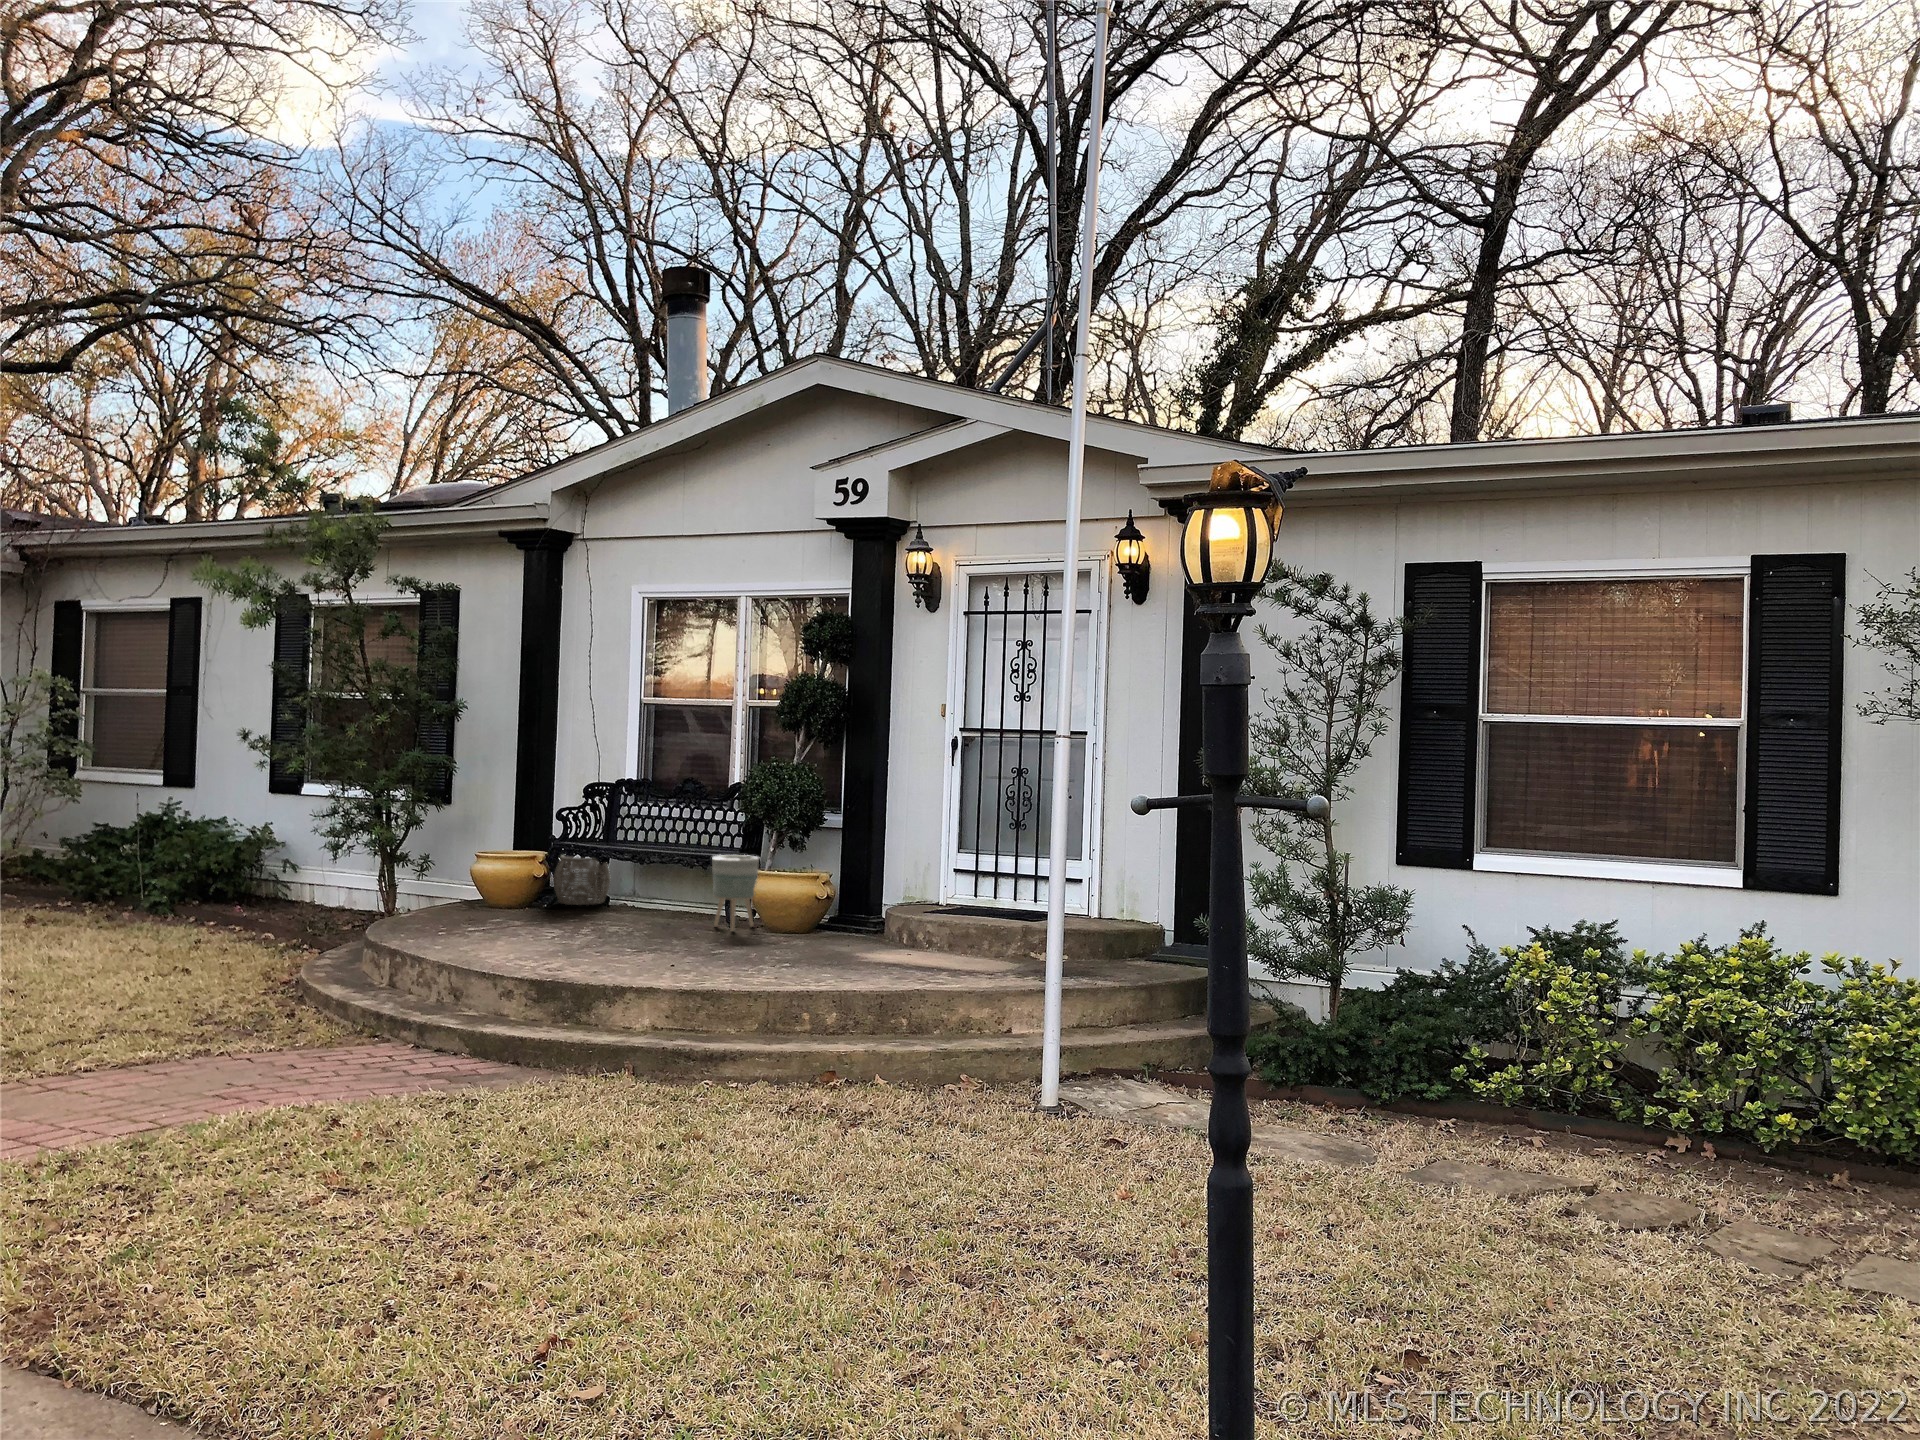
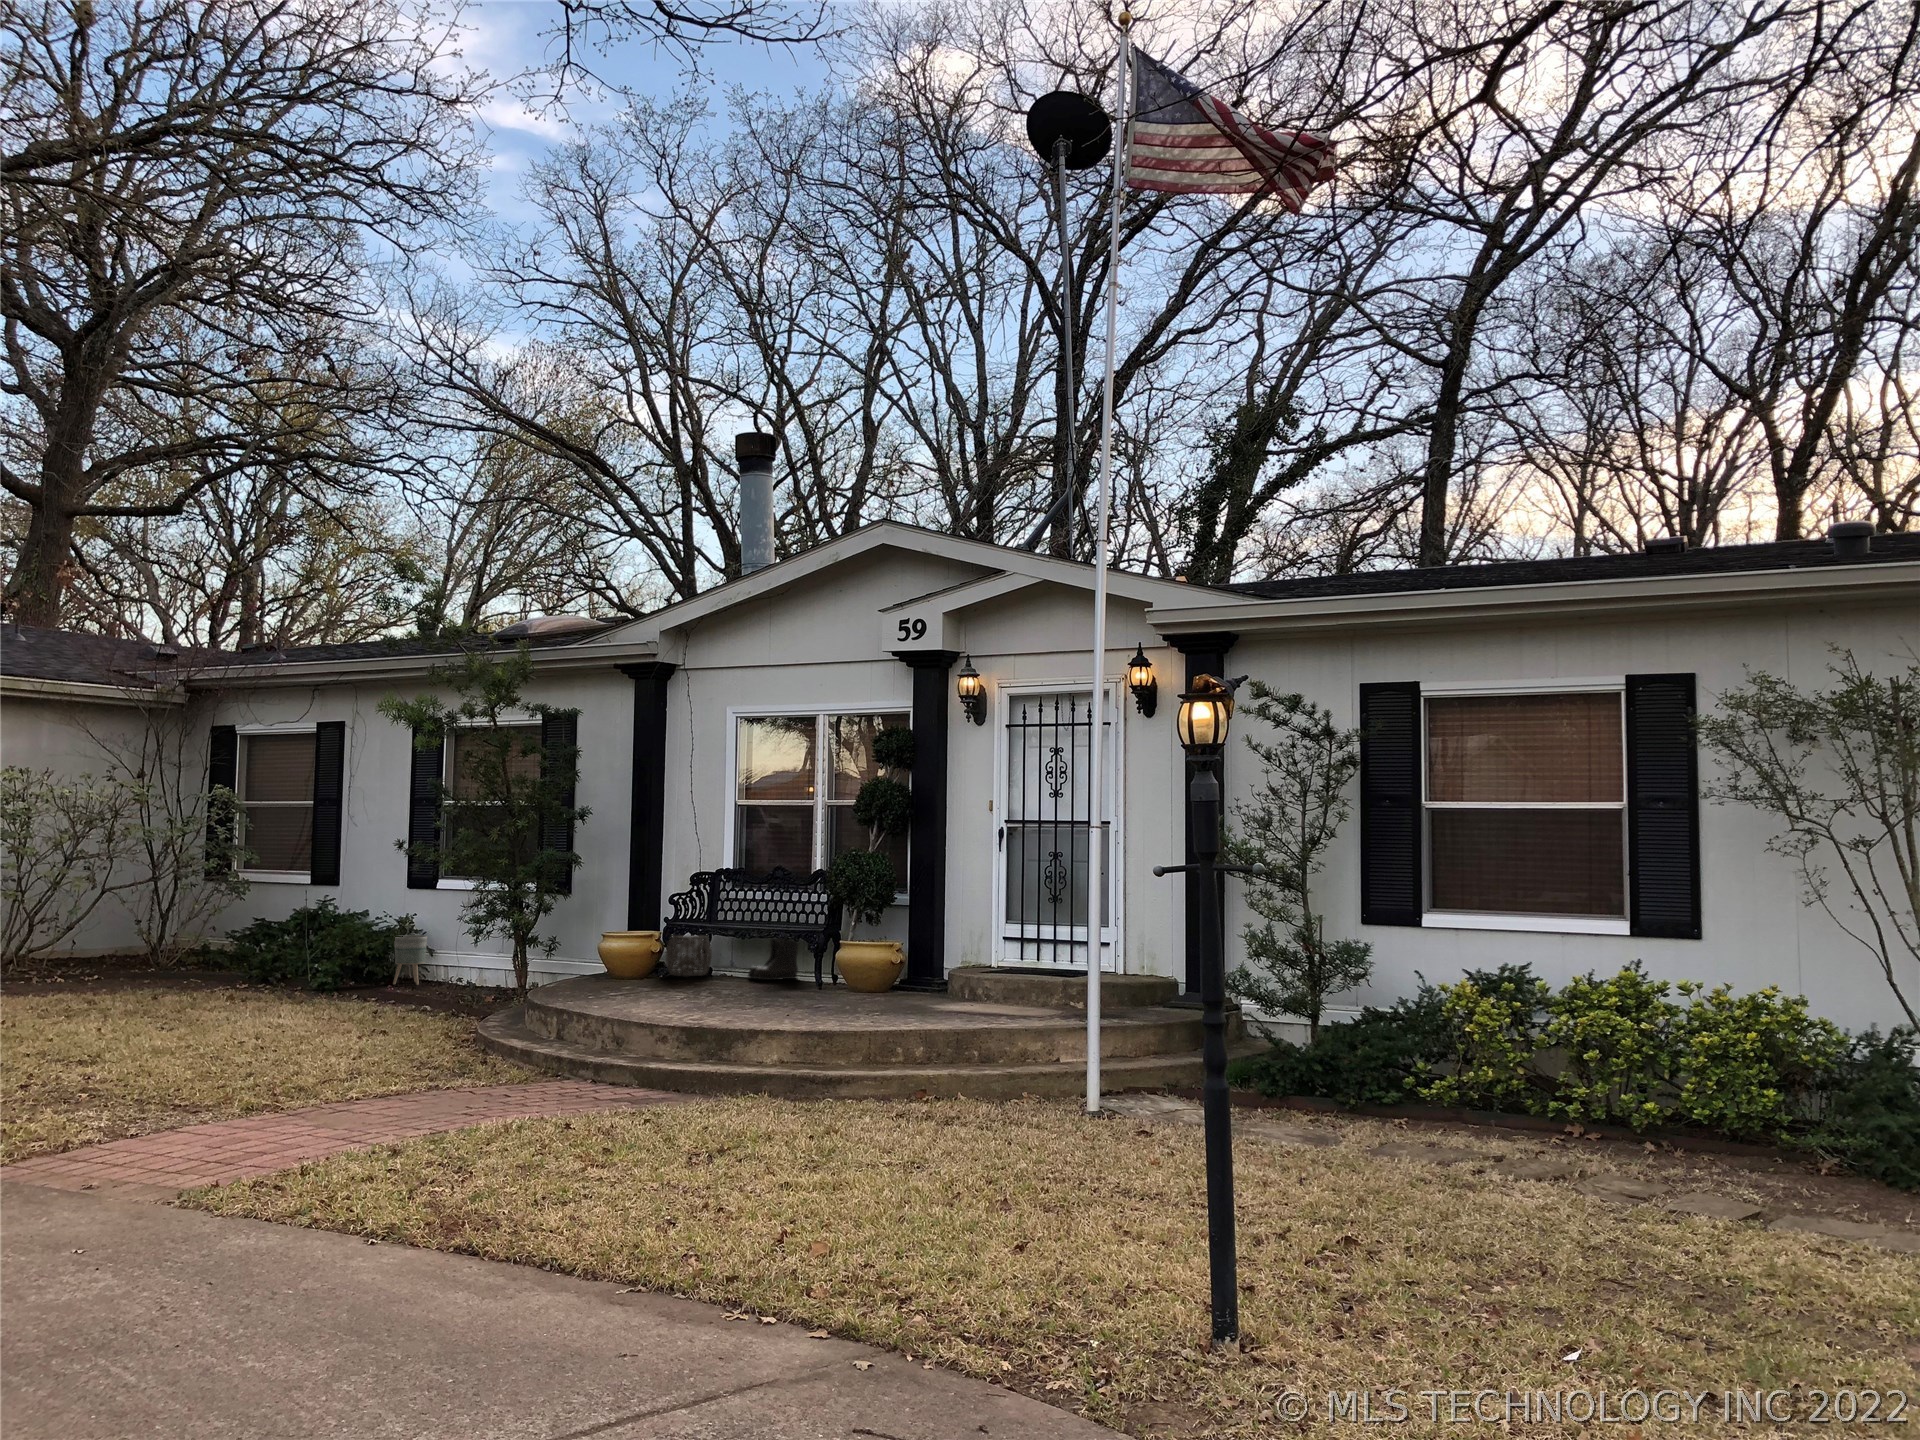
planter: present [712,855,759,931] -> present [393,935,427,985]
boots: none [649,858,712,912] -> present [748,939,799,980]

